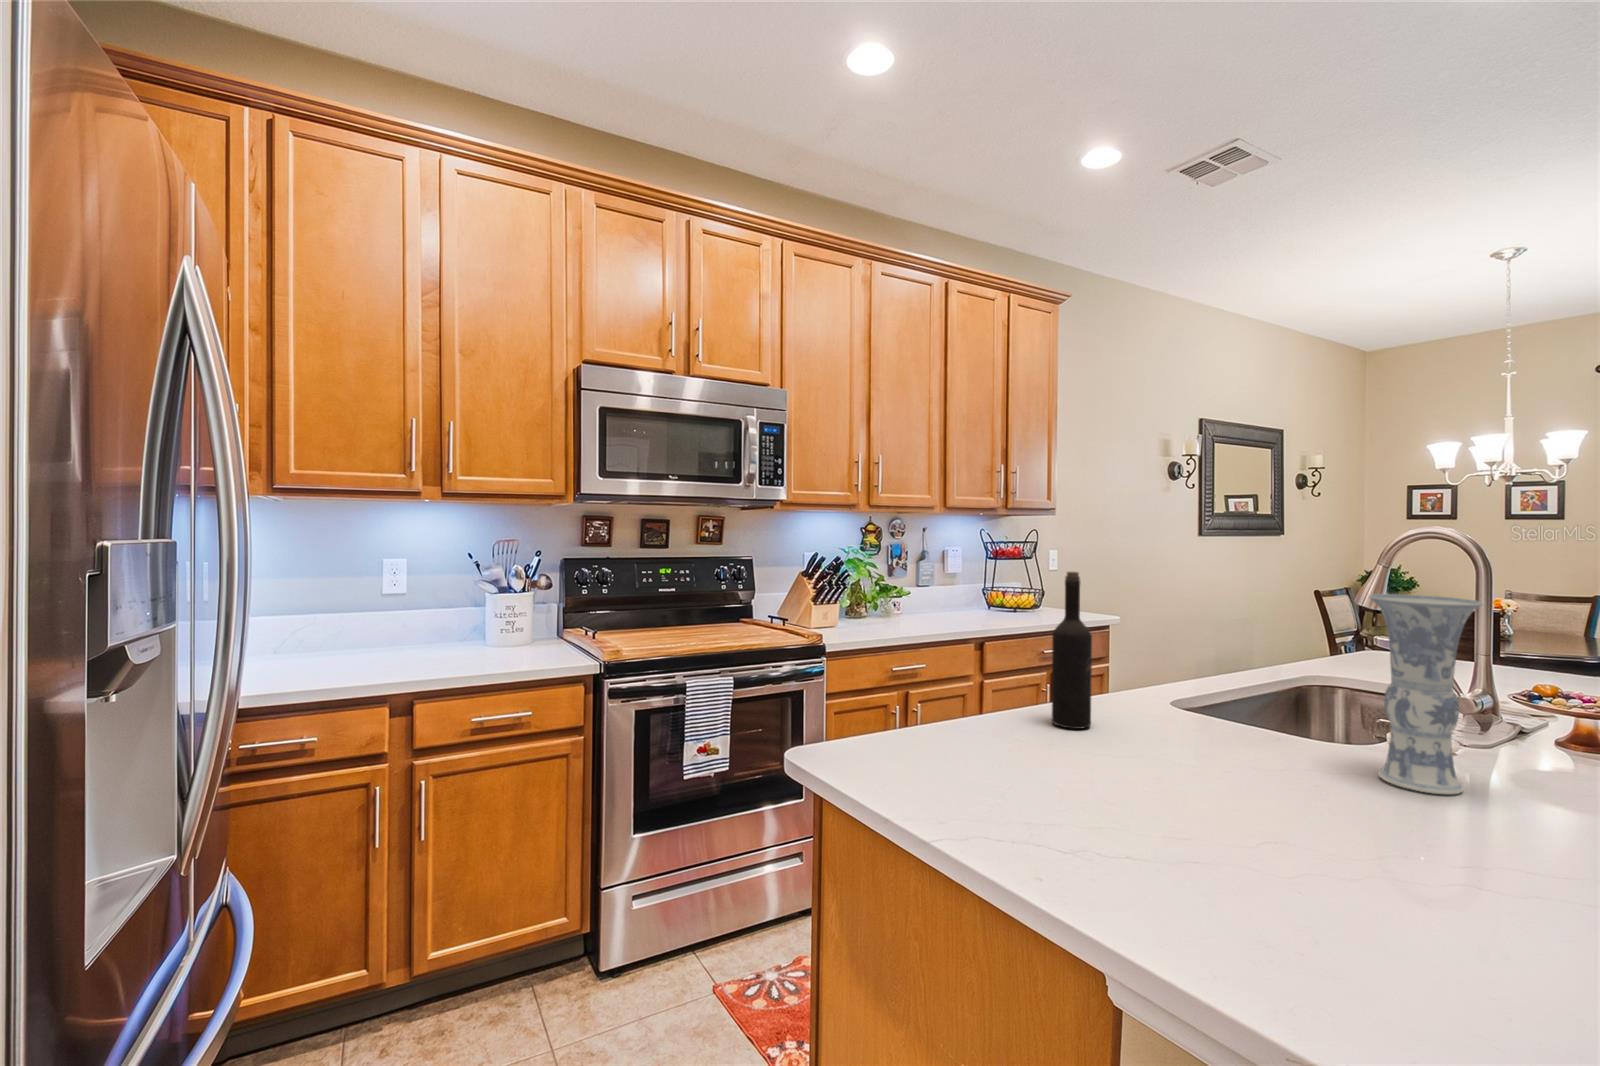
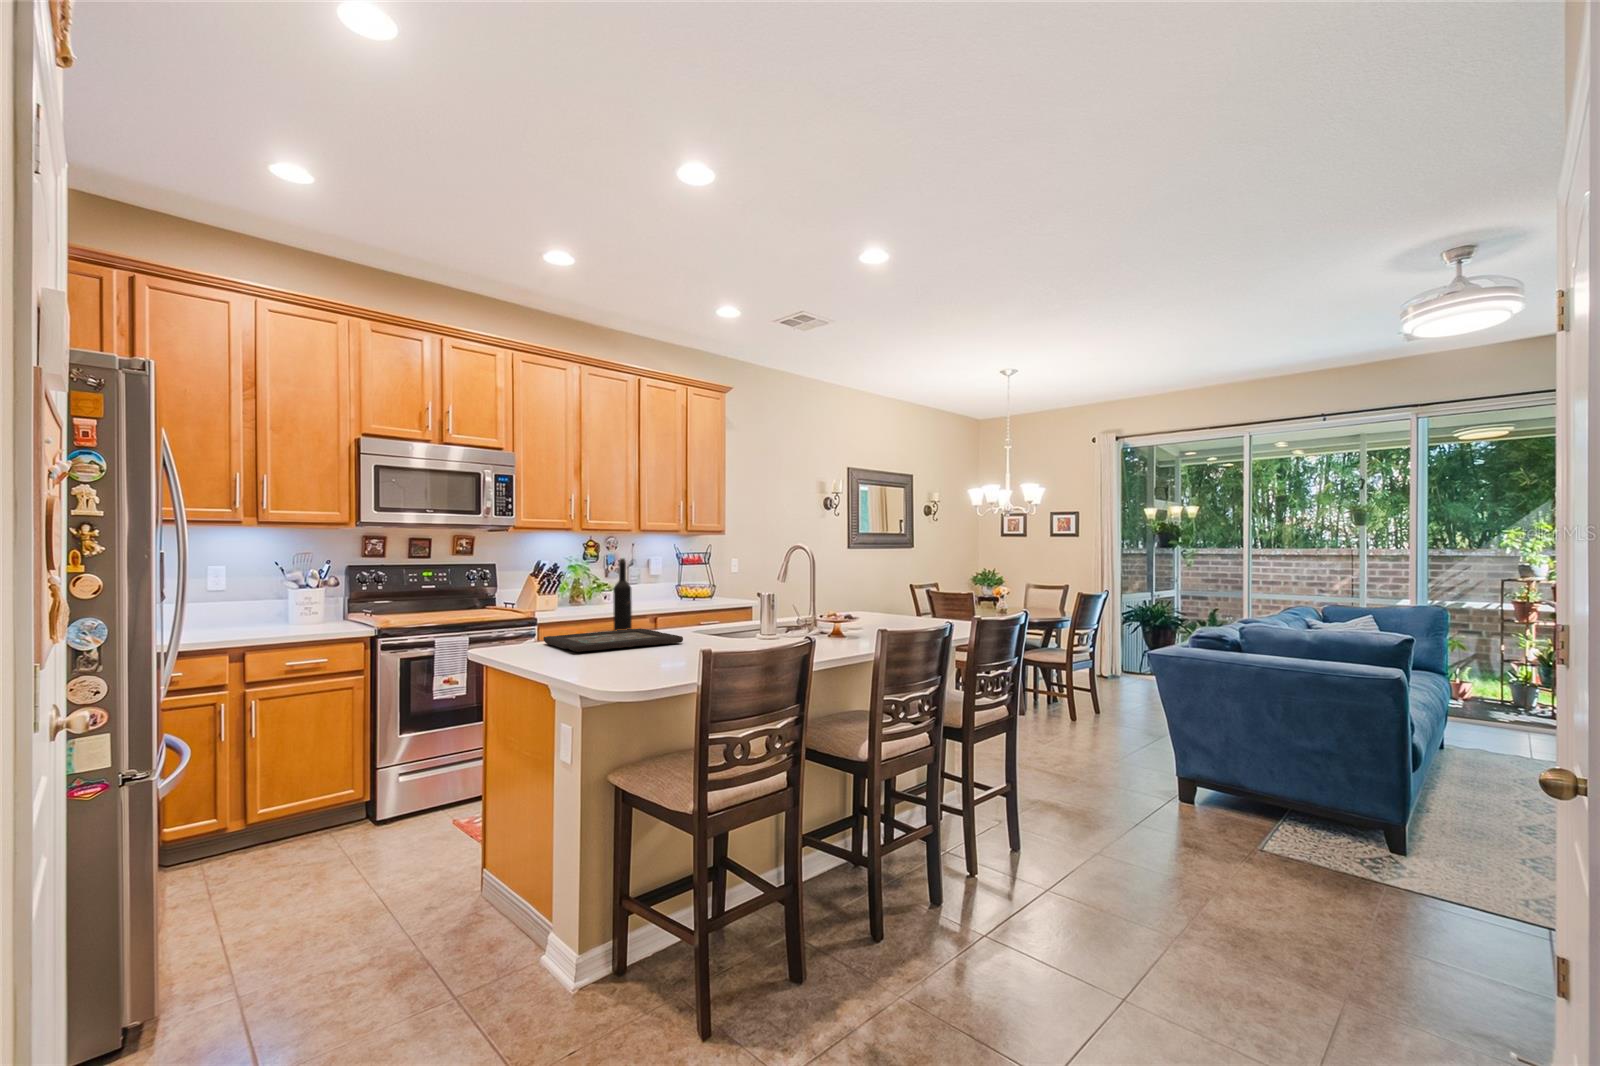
vase: present [1368,594,1484,794] -> none [714,562,749,637]
decorative tray: none [967,739,1379,874] -> present [543,628,683,652]

